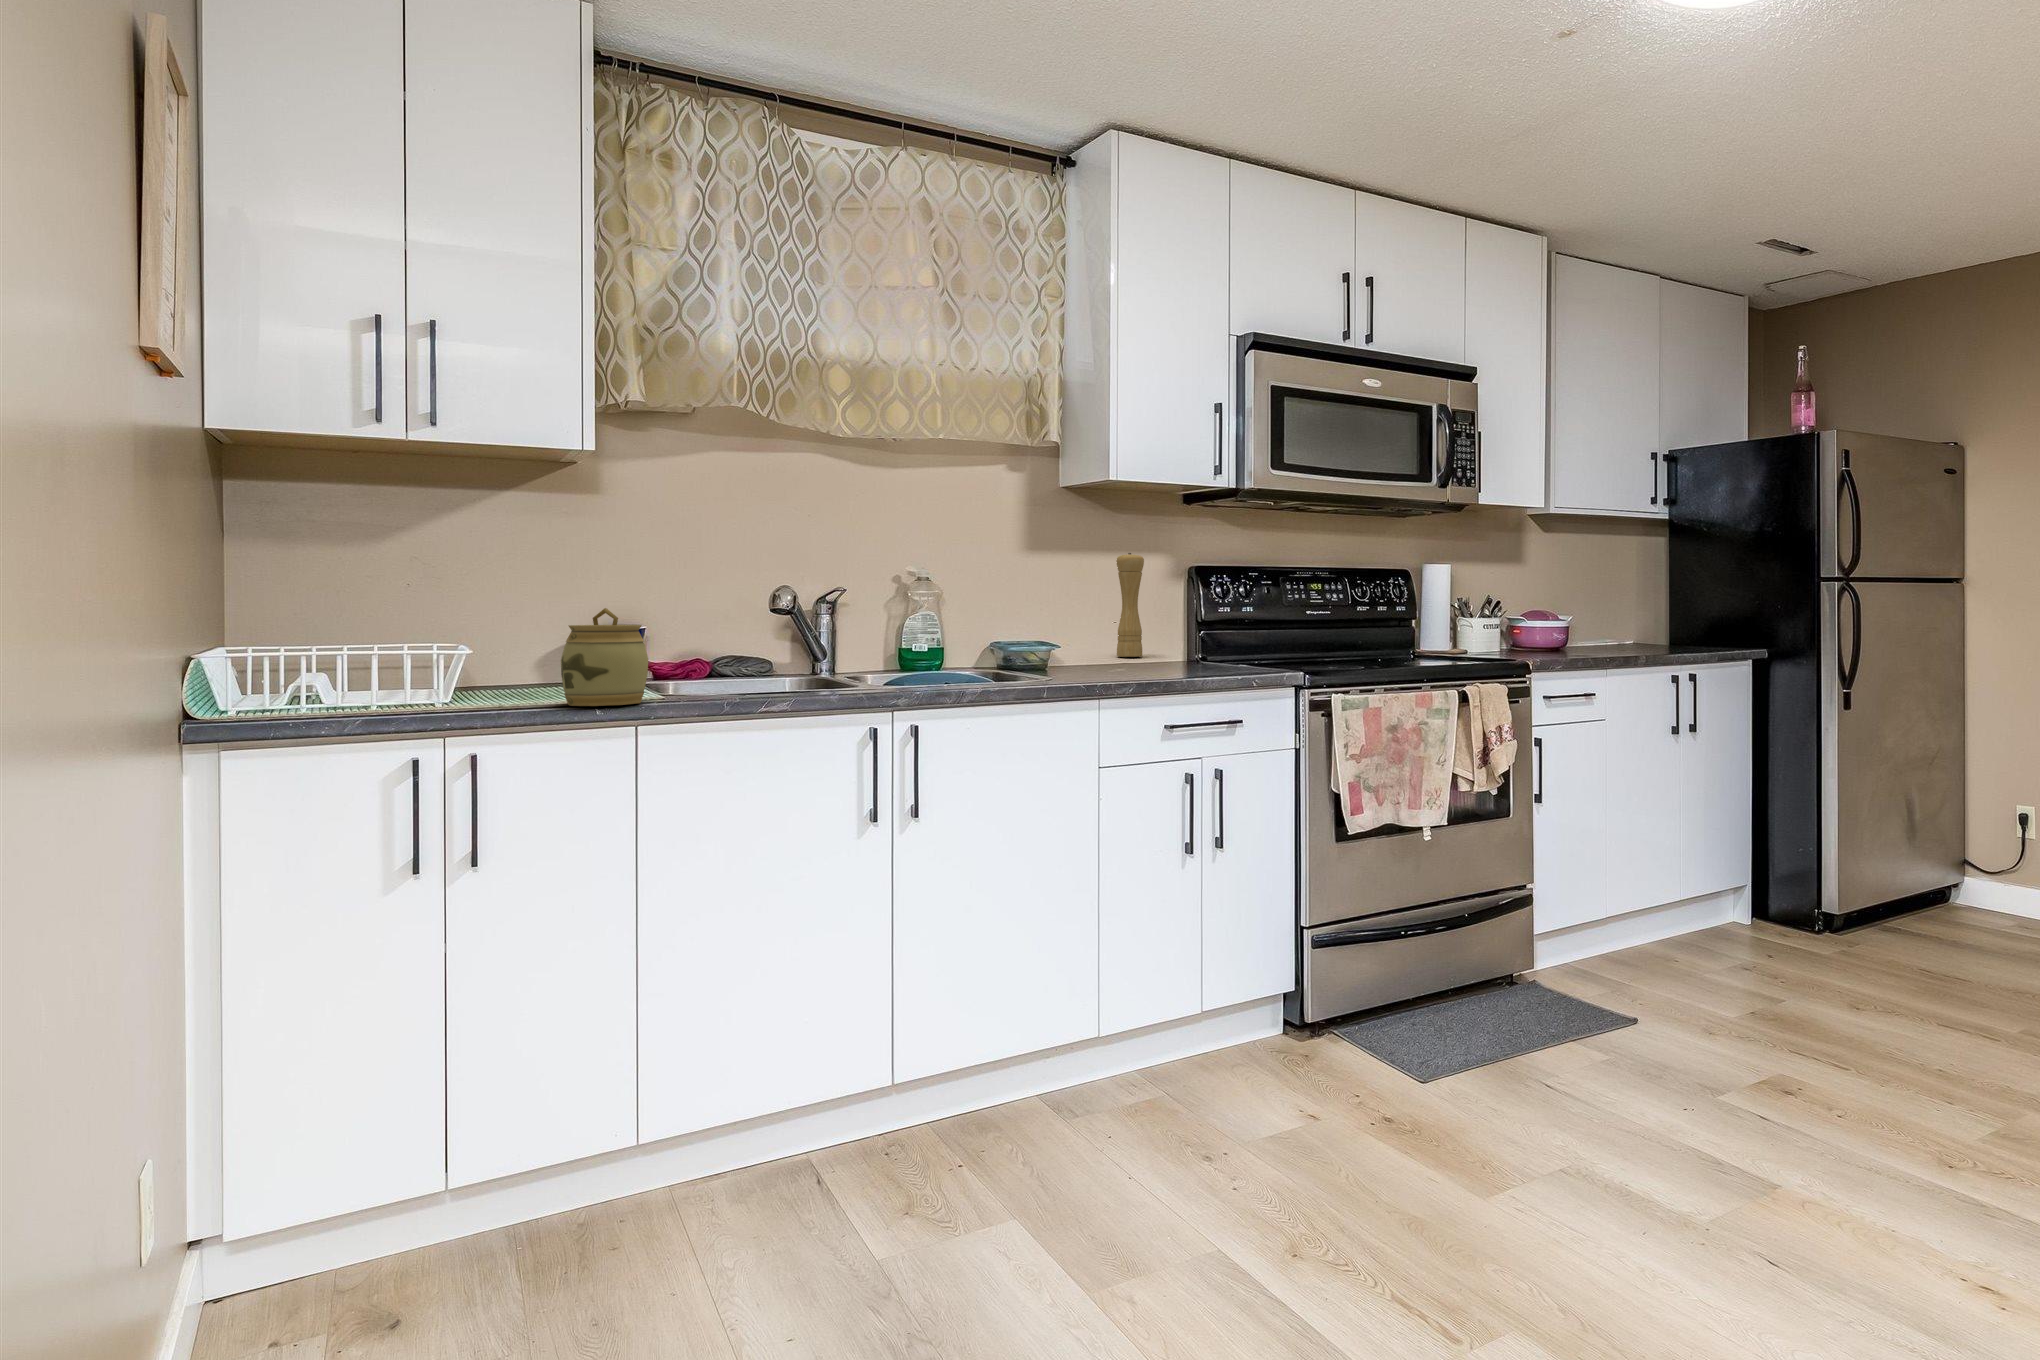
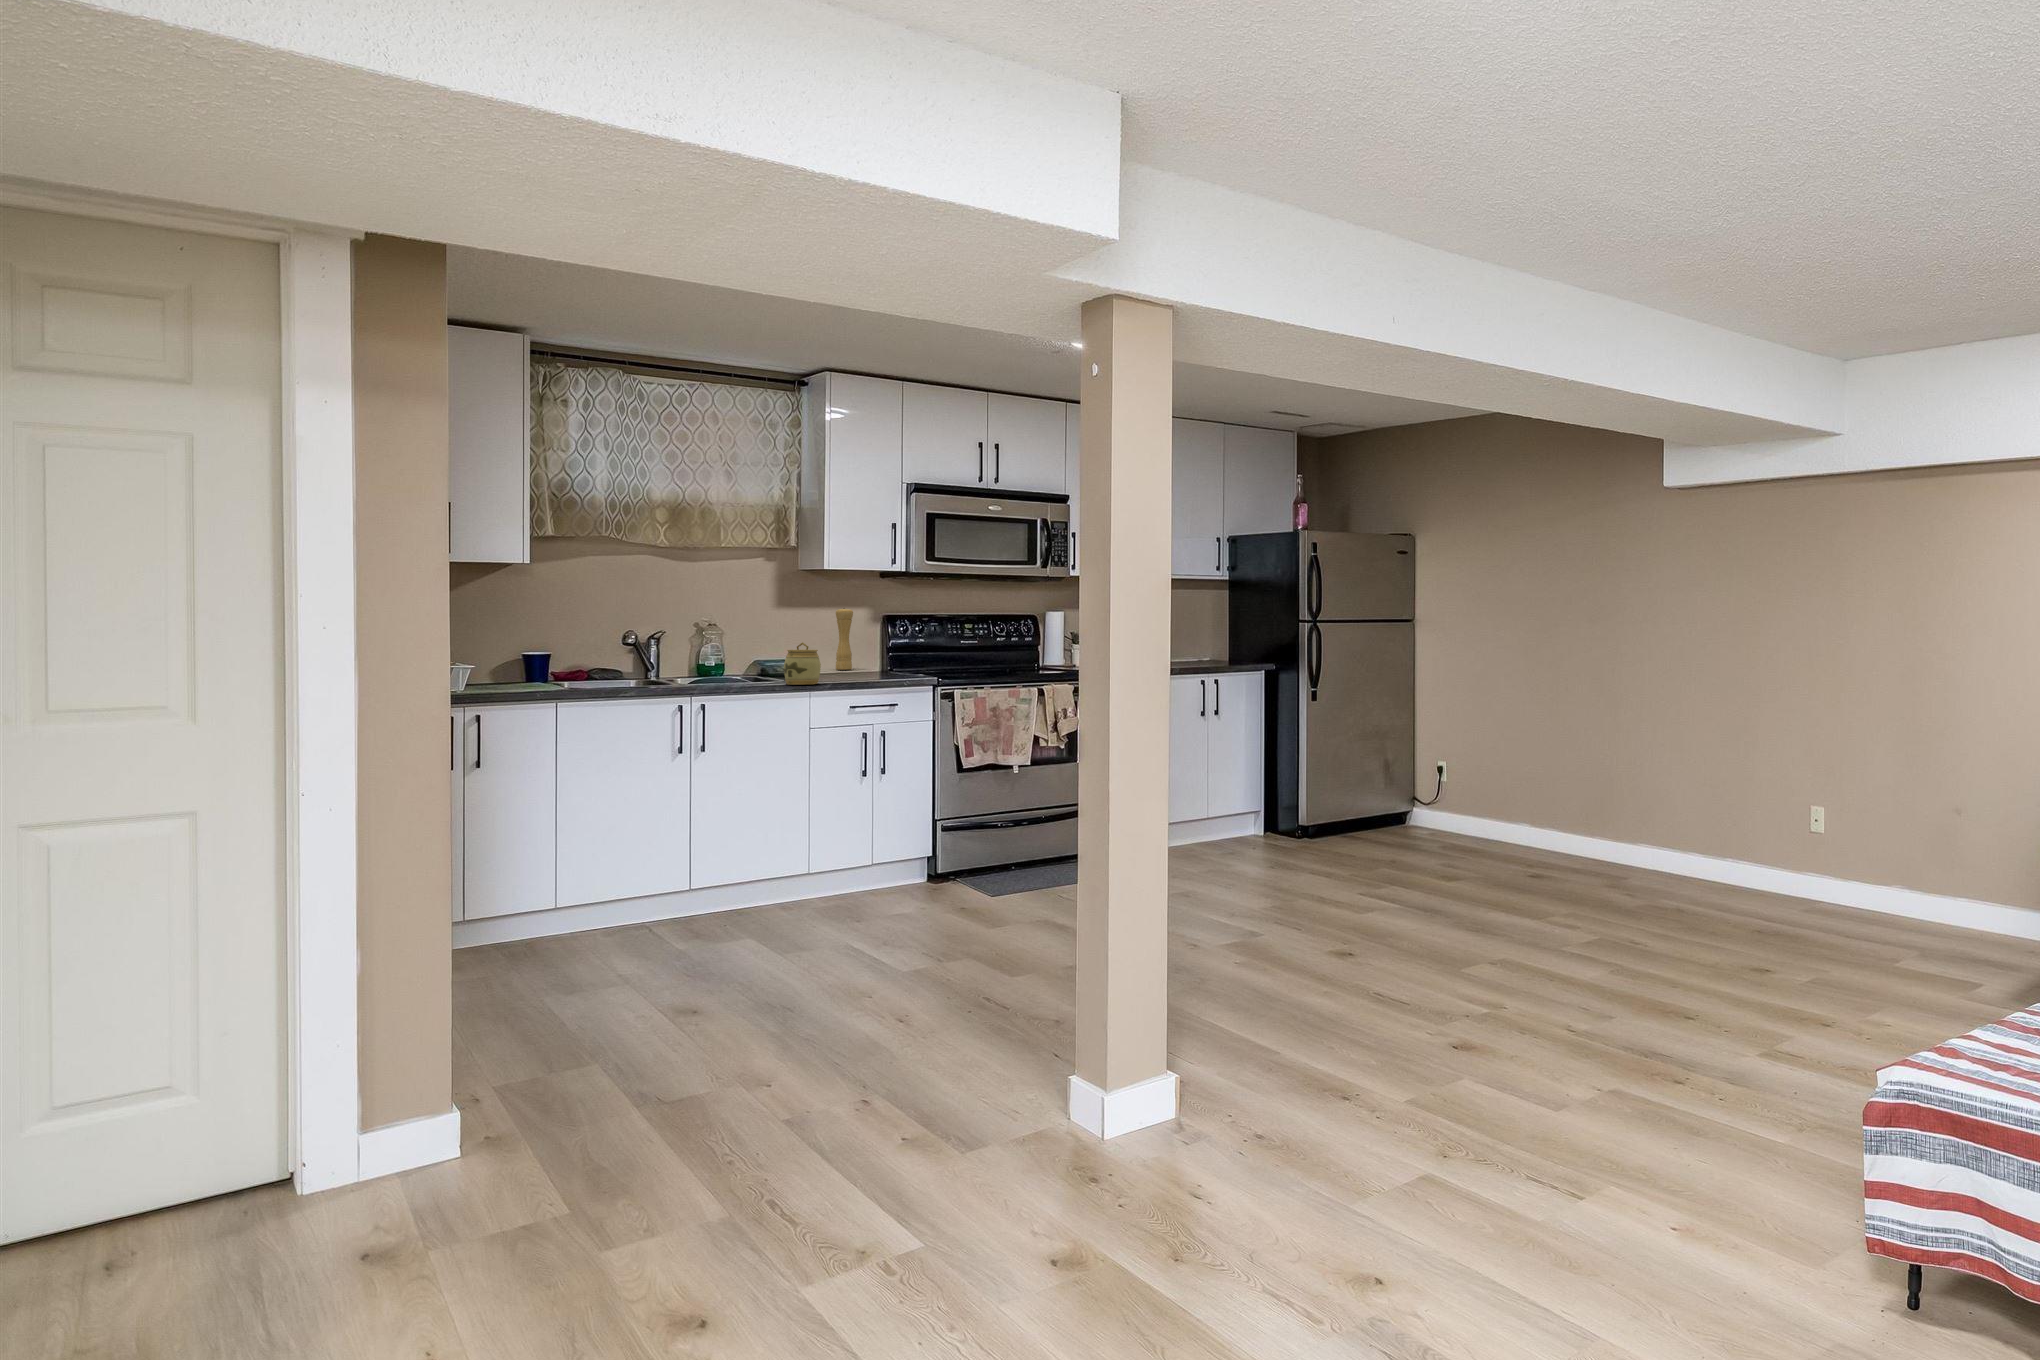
jar: present [561,608,648,706] -> present [784,642,821,685]

